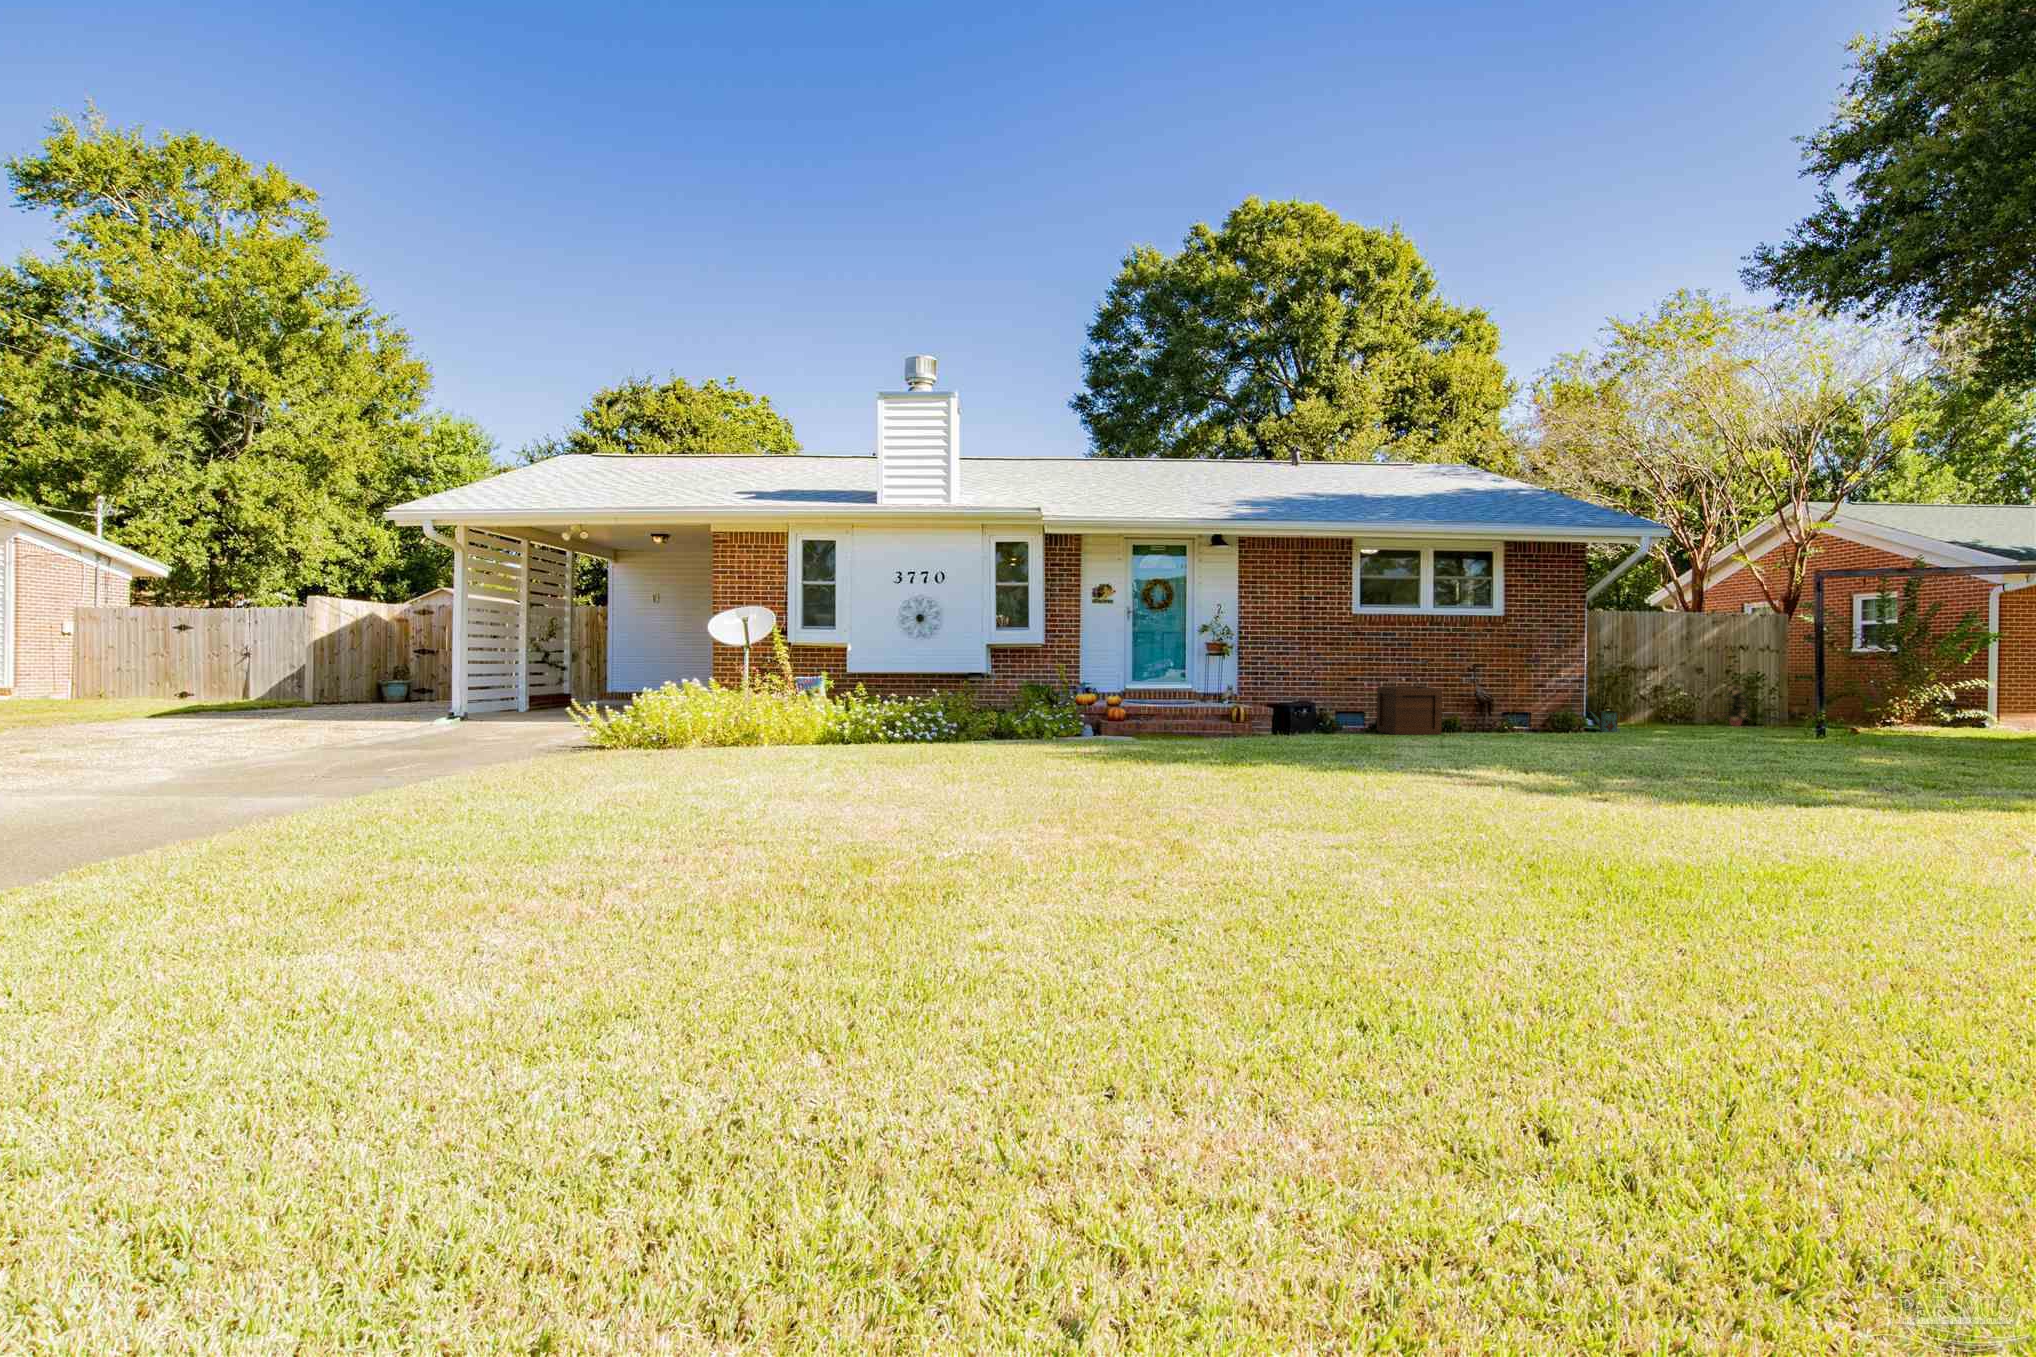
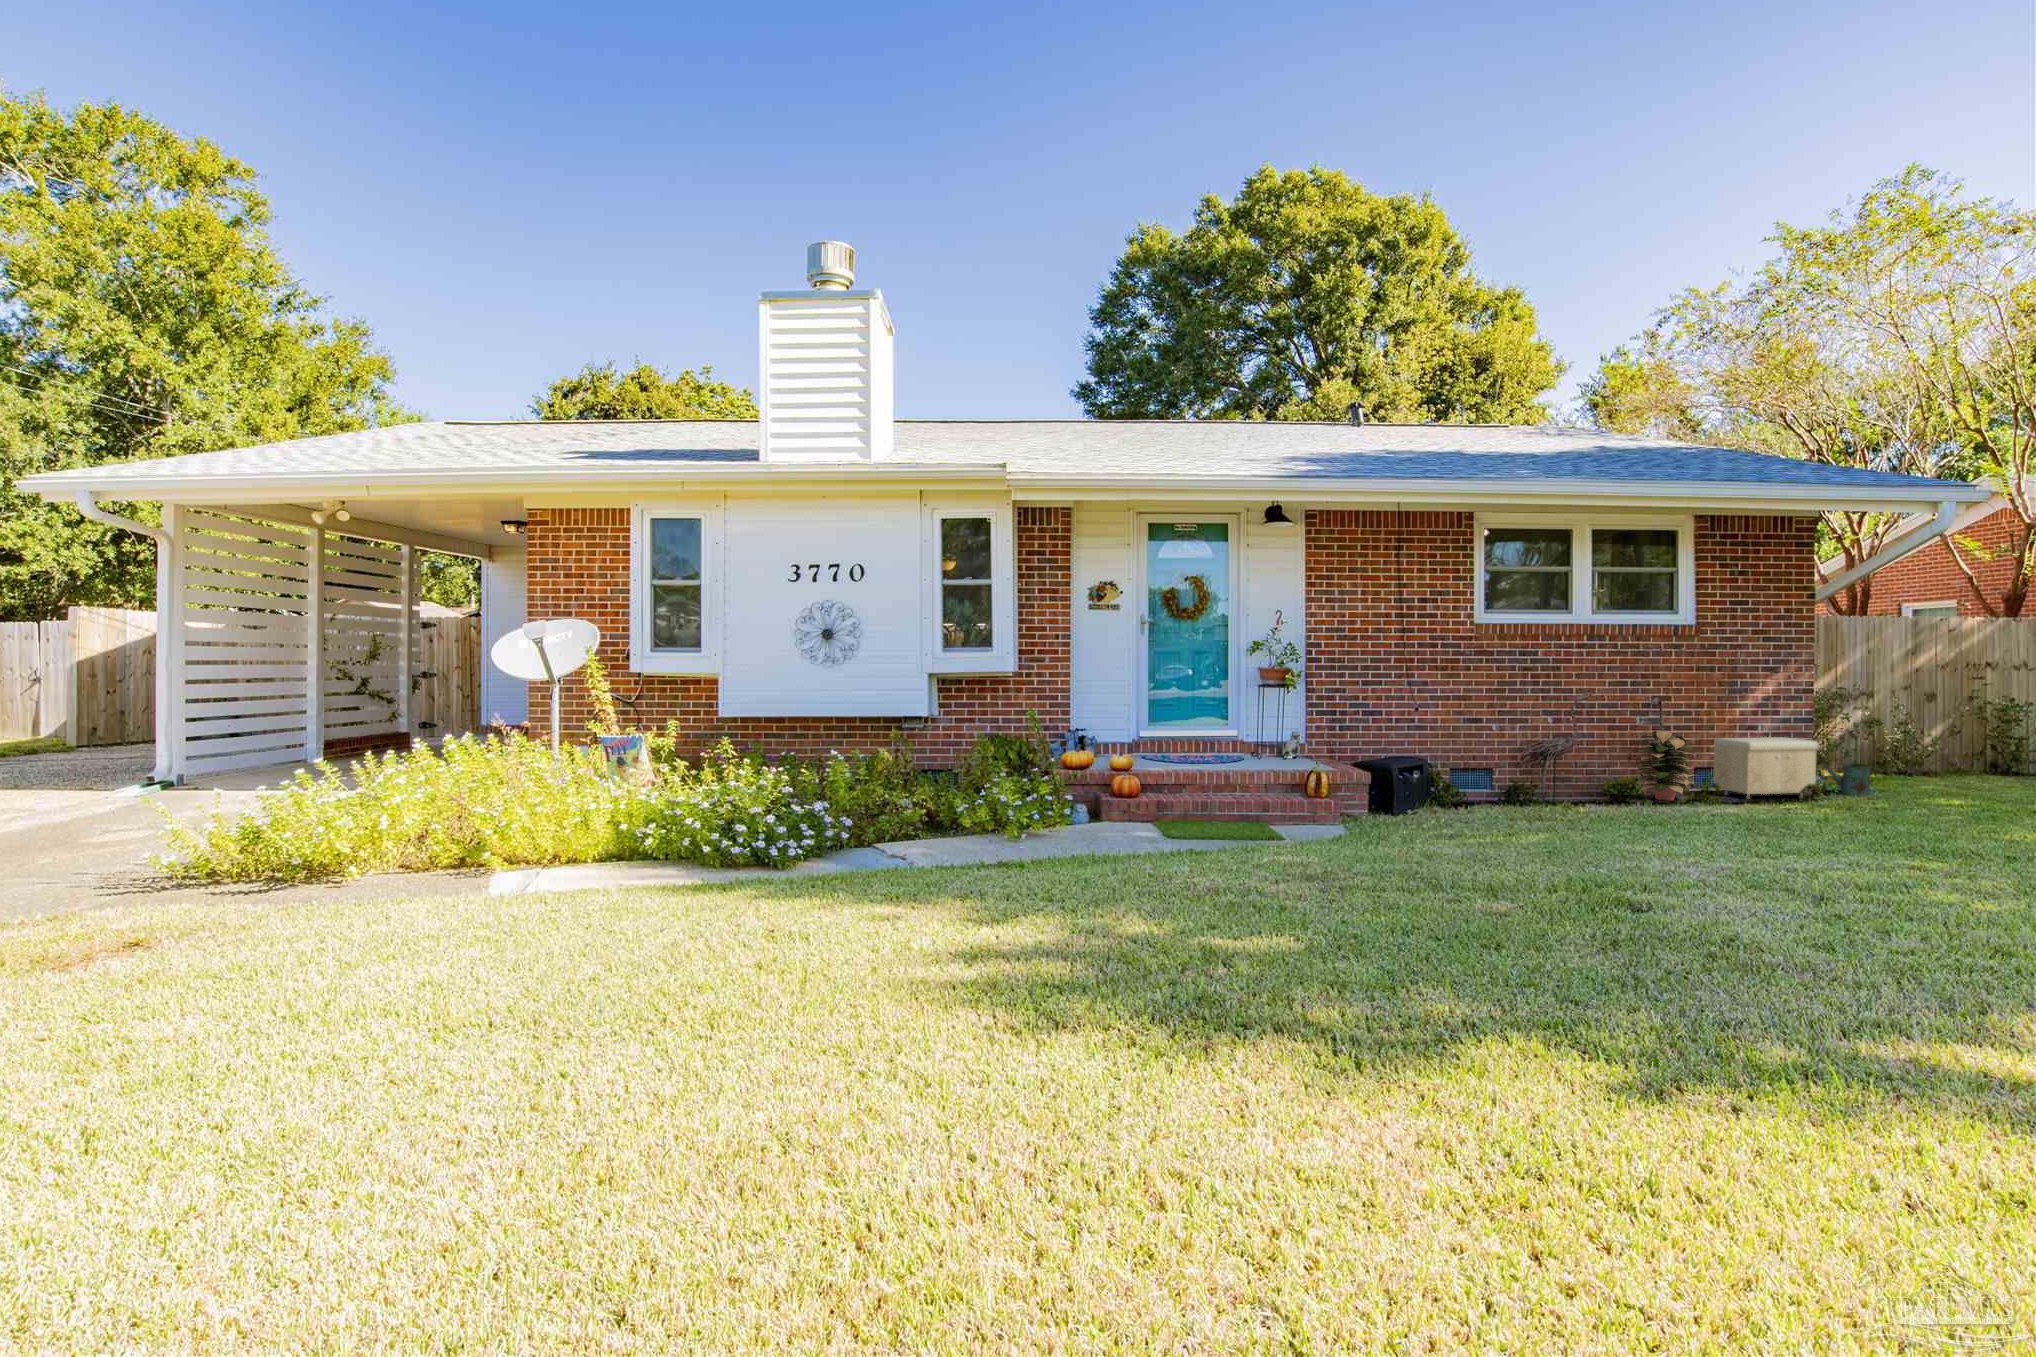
wooden crate: present [1377,686,1442,735] -> none [1512,730,1623,808]
decorative plant: present [1722,686,1749,726] -> present [1637,731,1693,801]
storage bench: none [1514,693,1578,733] -> present [1713,737,1818,799]

